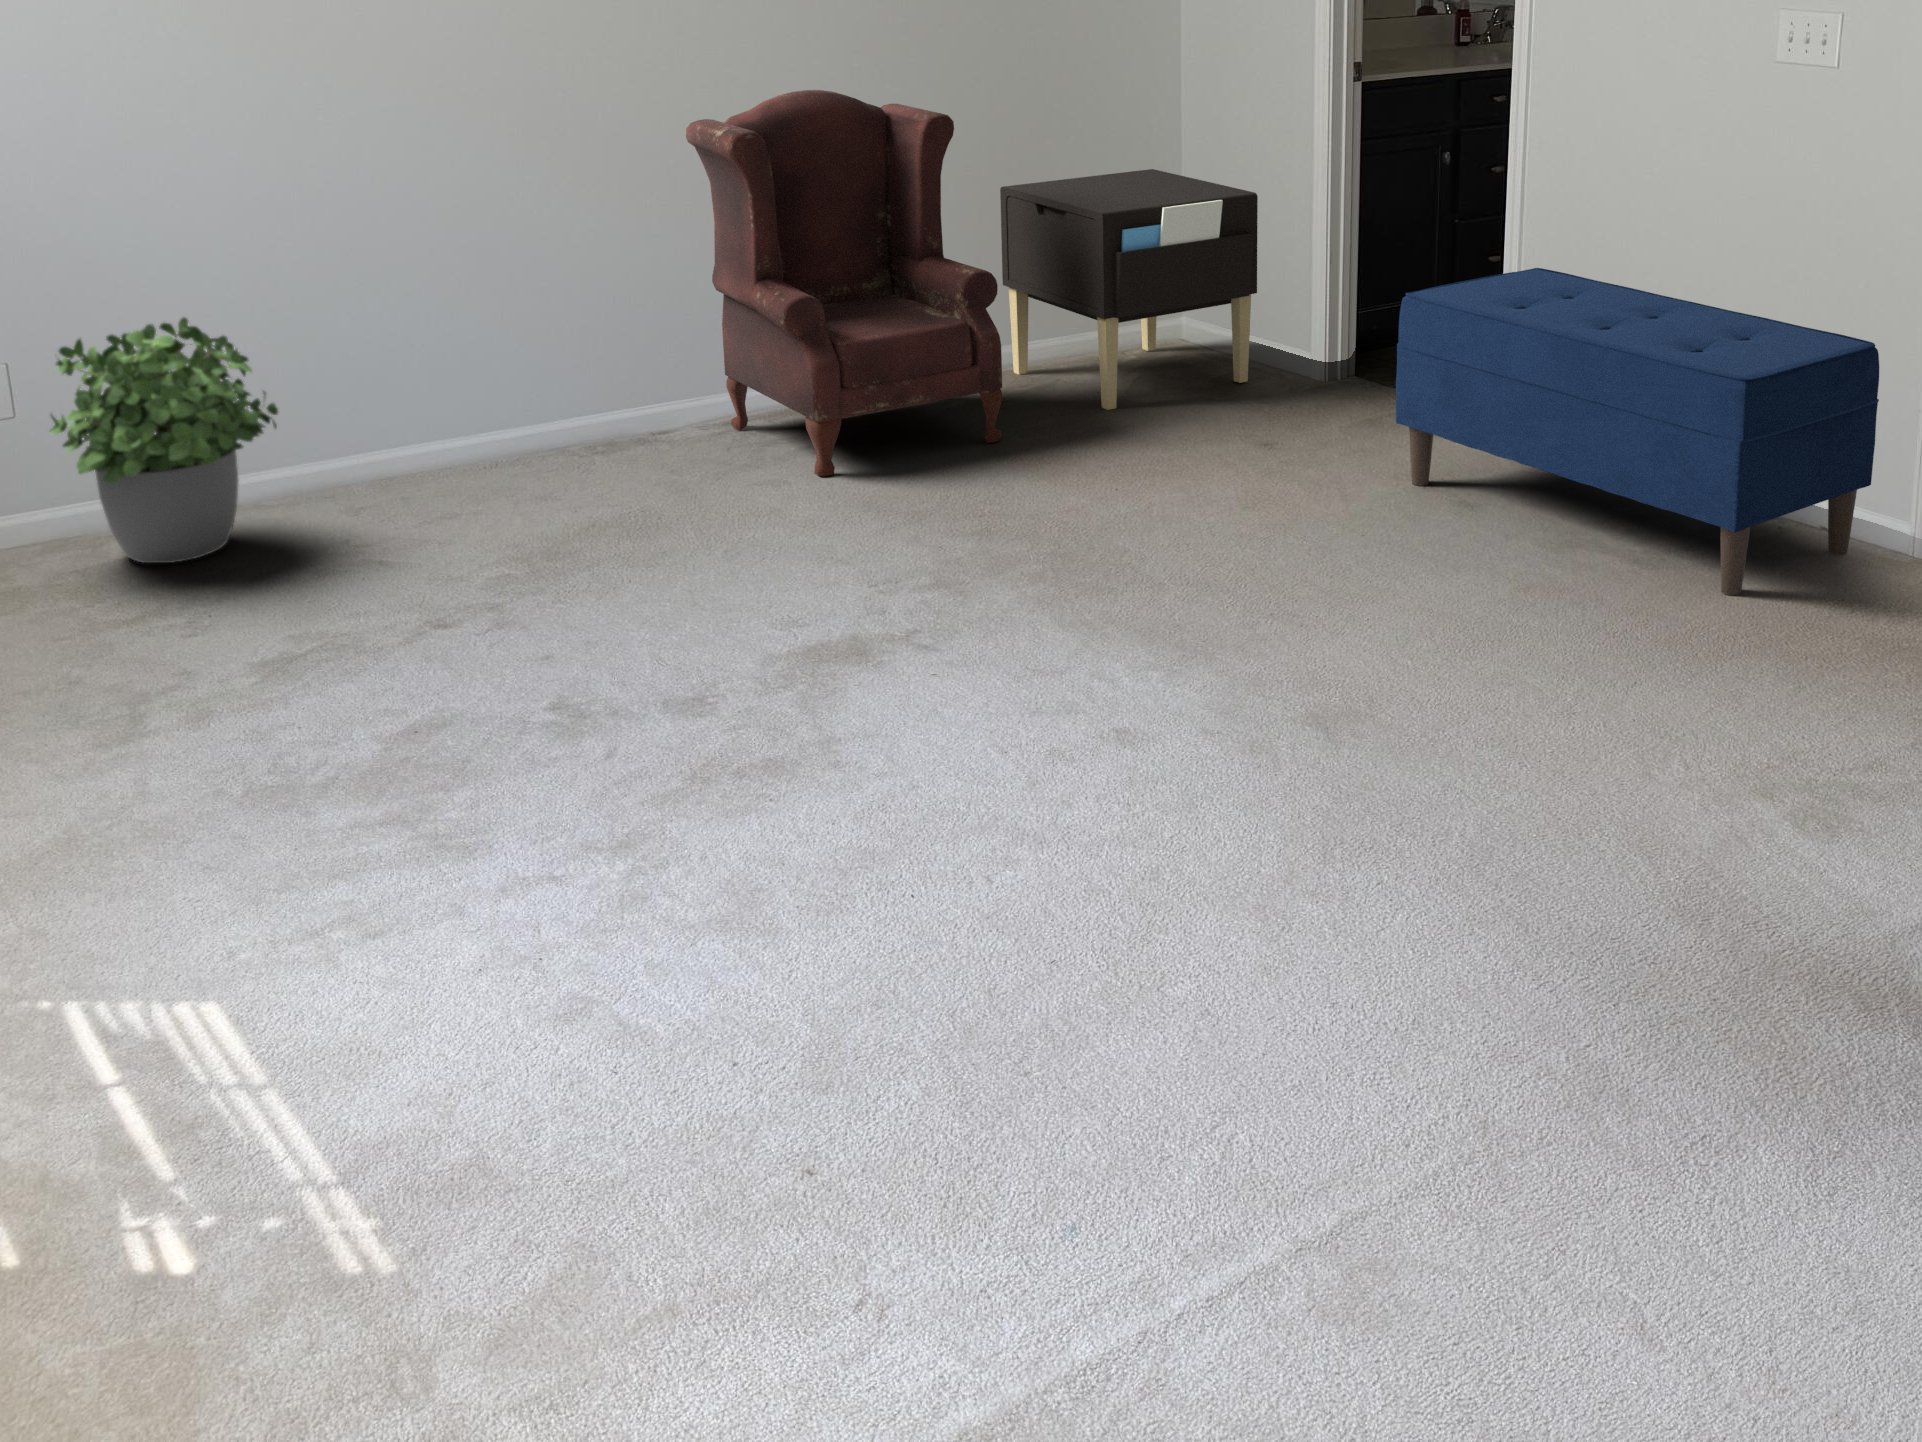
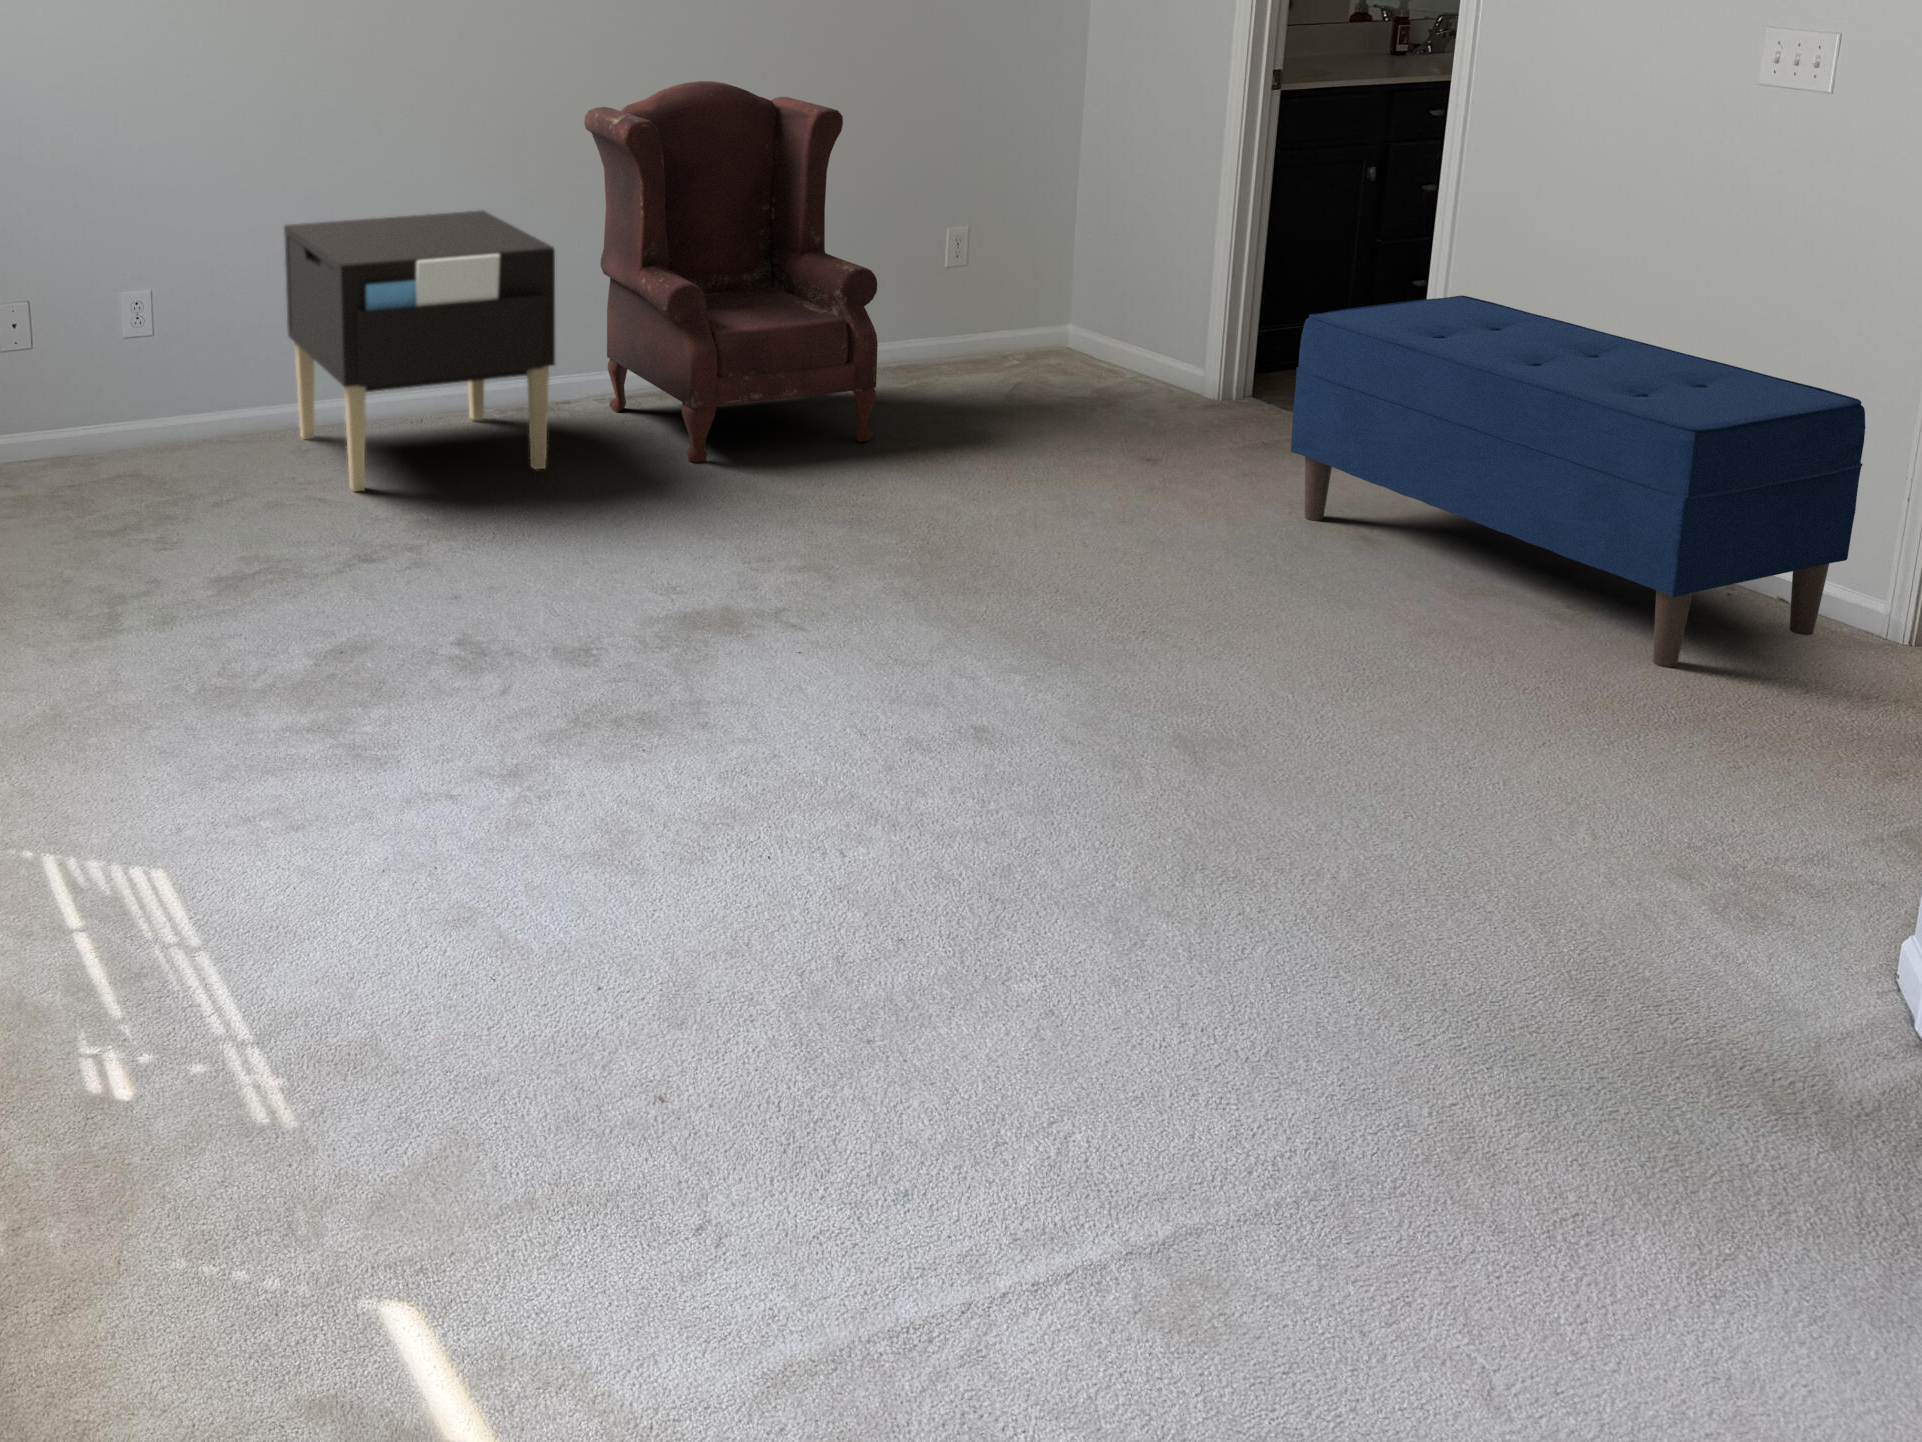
nightstand: present [1000,169,1258,410] -> present [284,211,555,492]
potted plant: present [50,317,278,563] -> none [26,272,214,494]

